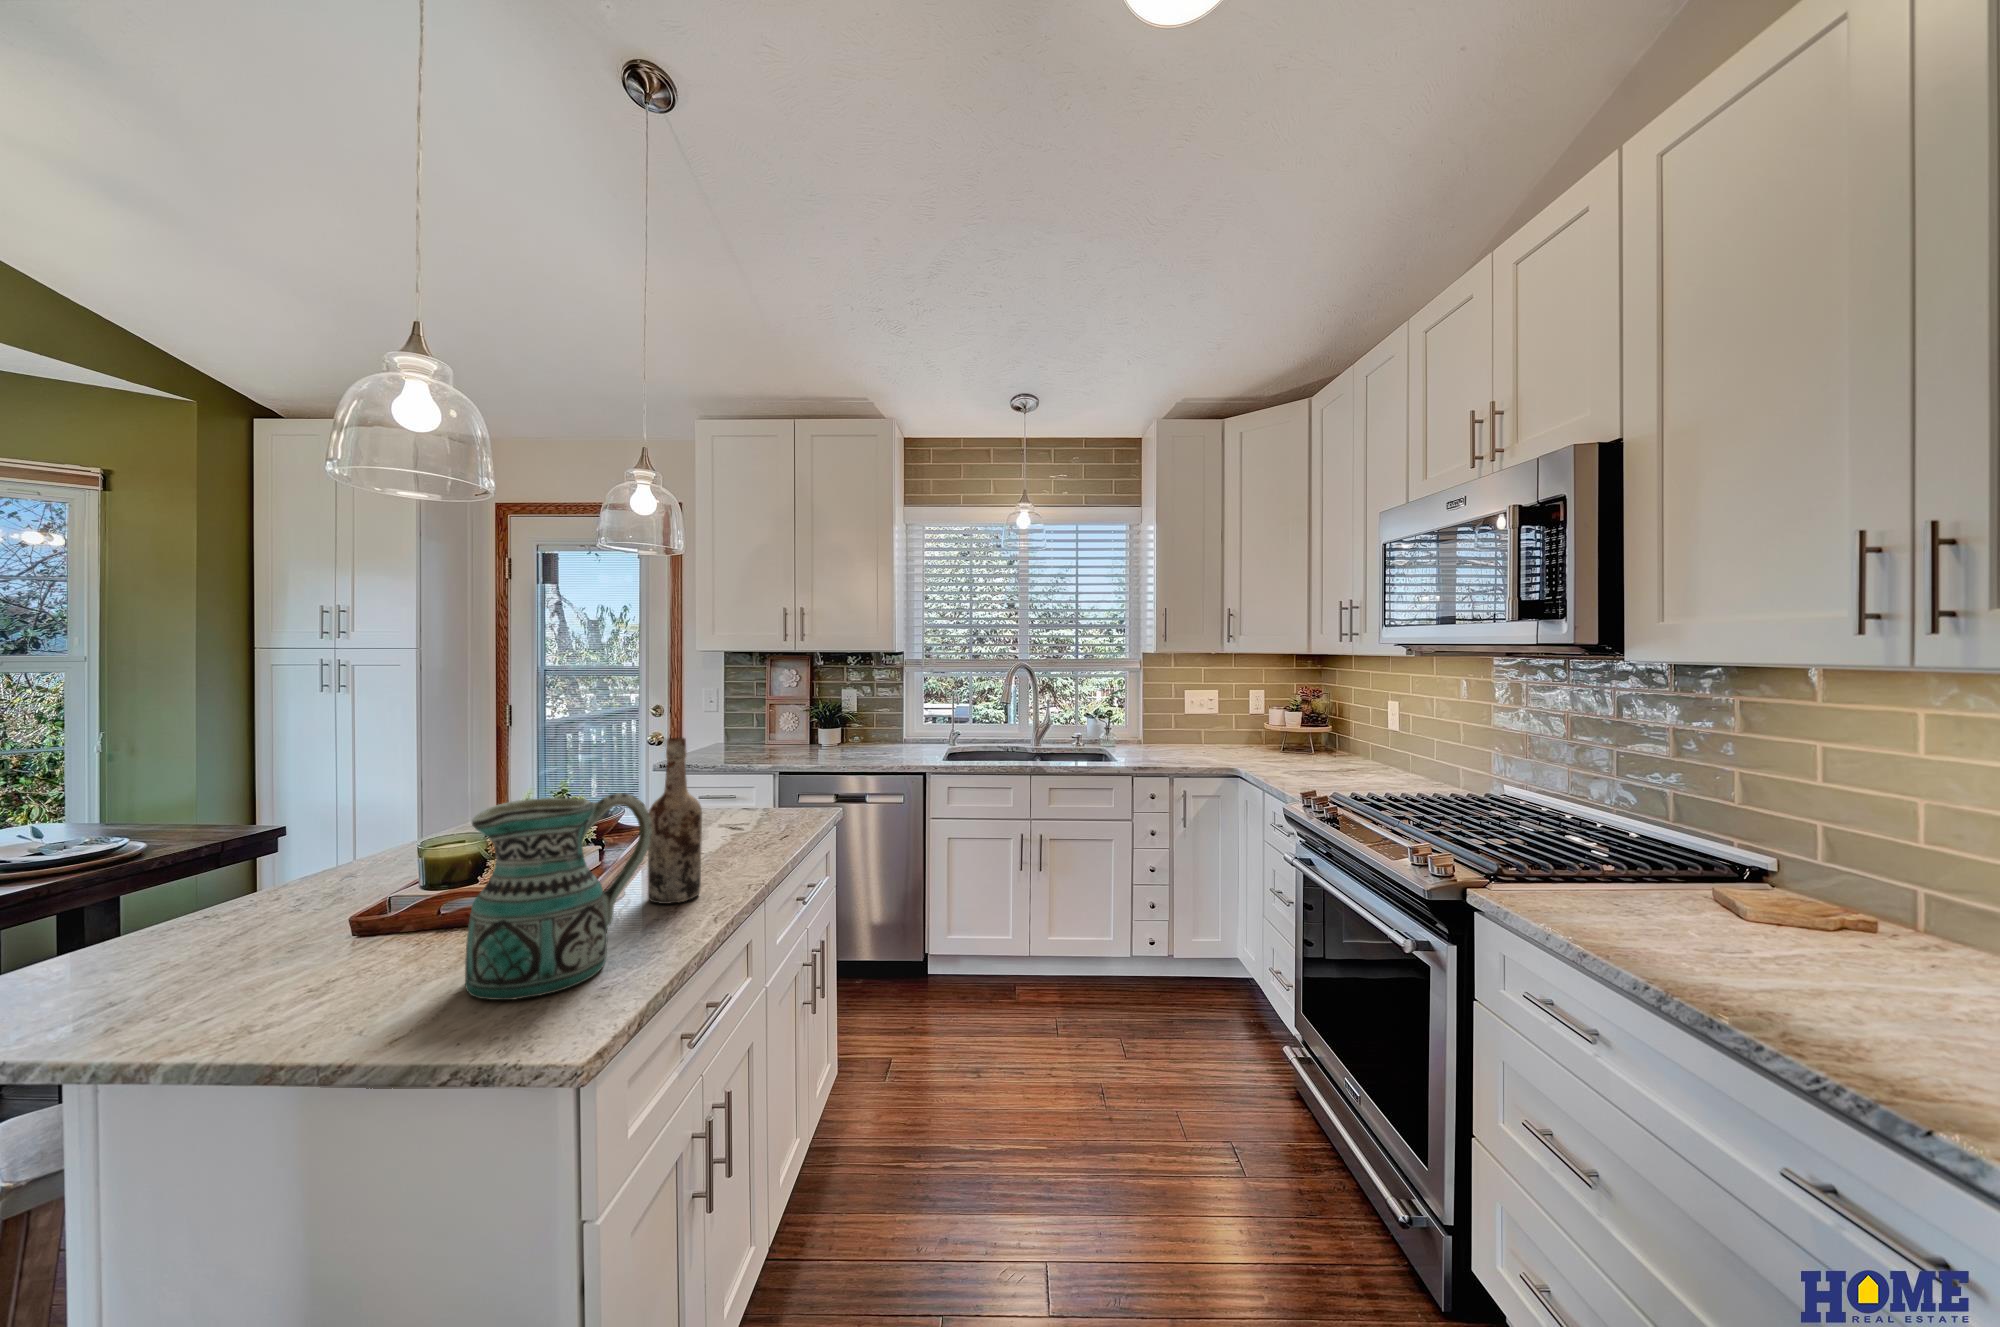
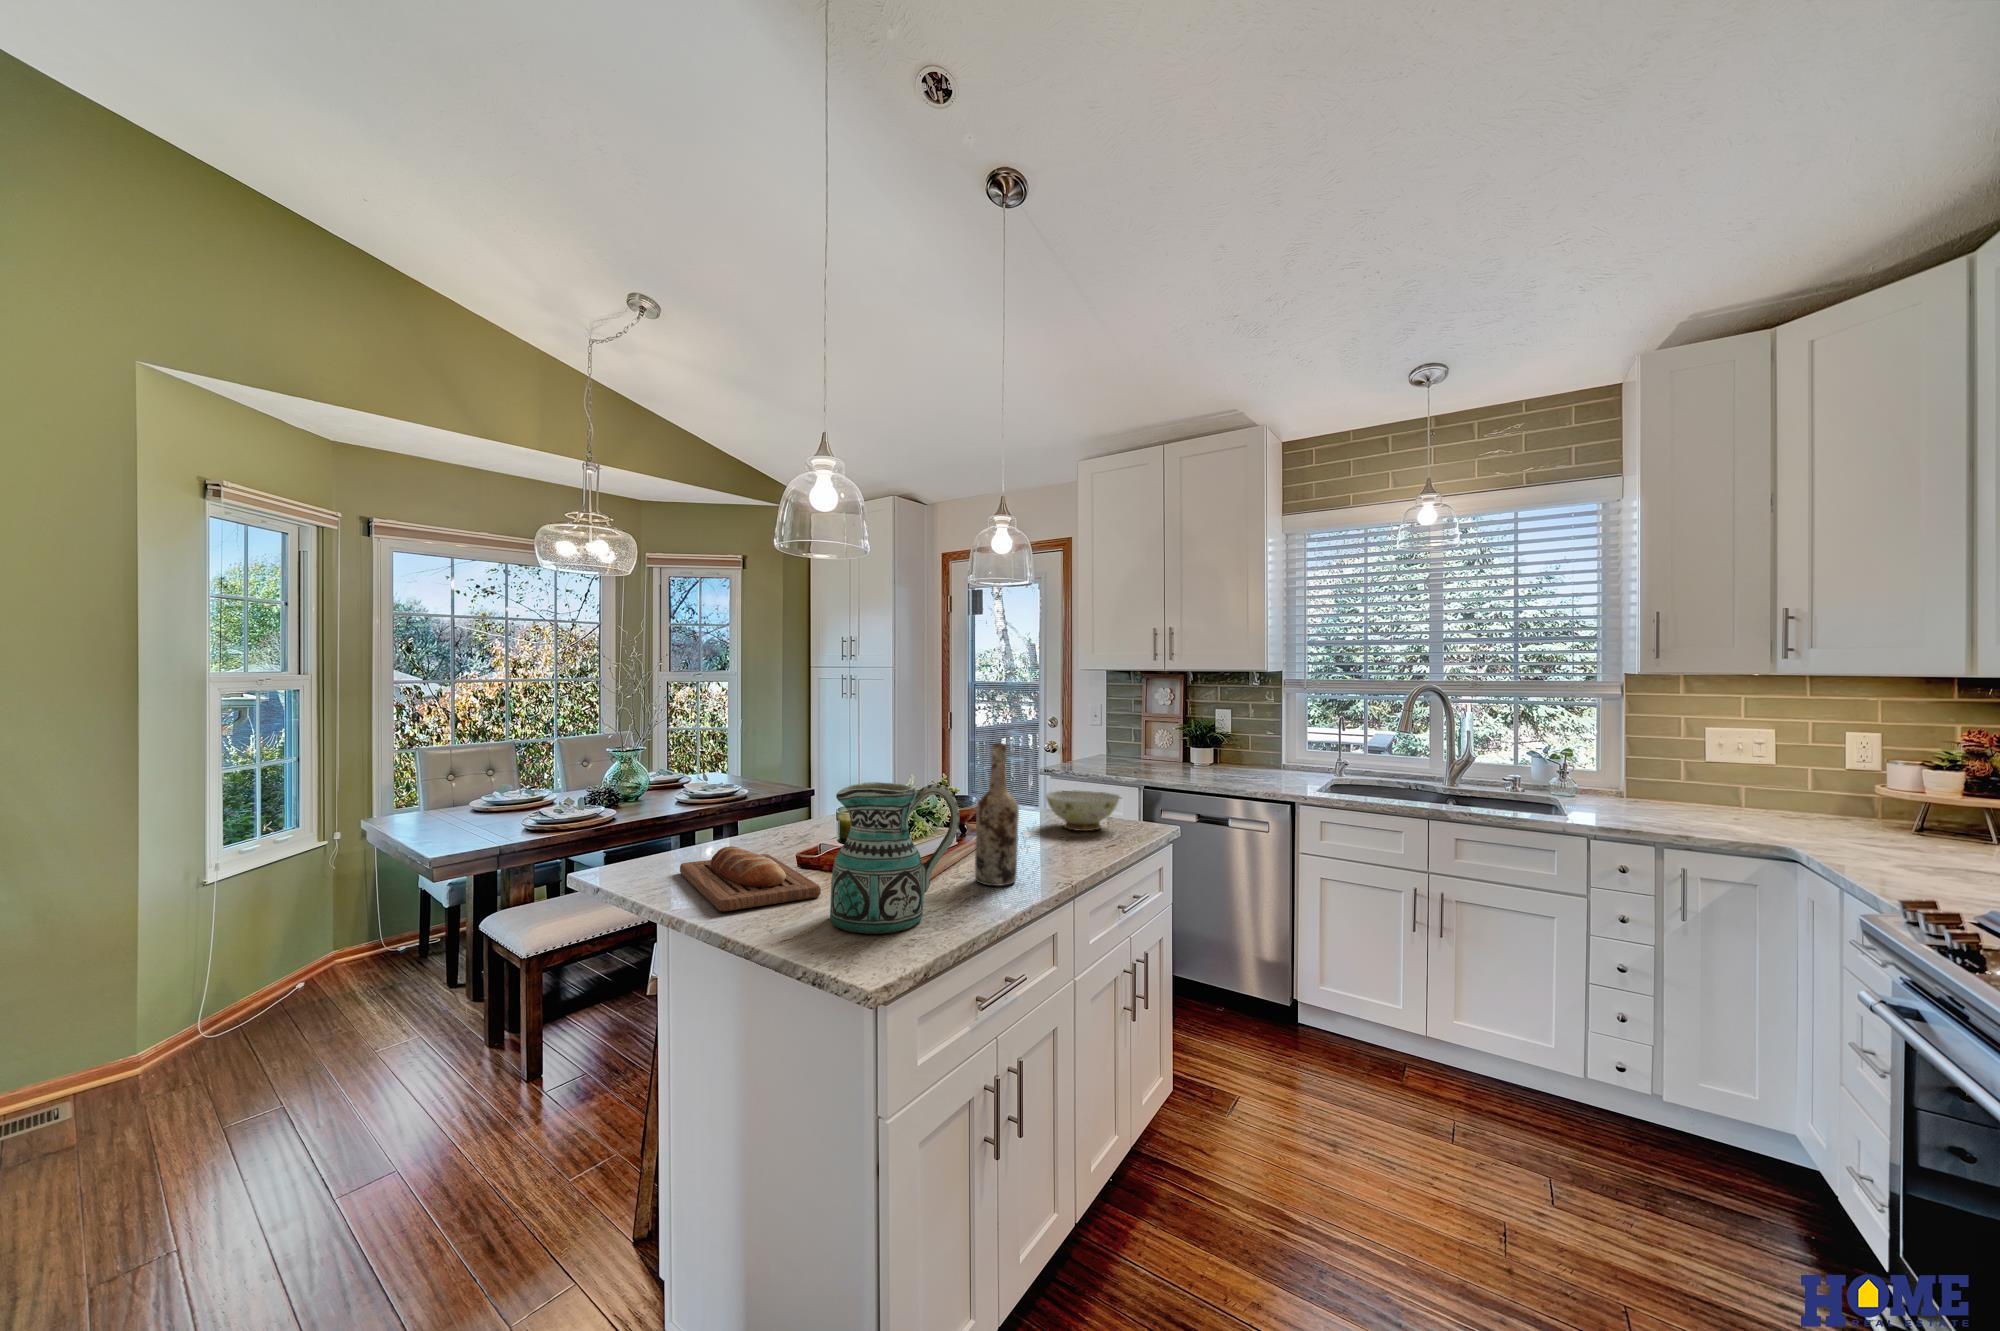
ceramic bowl: none [696,782,781,827] -> present [1046,790,1119,831]
bread loaf: none [111,923,427,1024] -> present [680,846,821,911]

